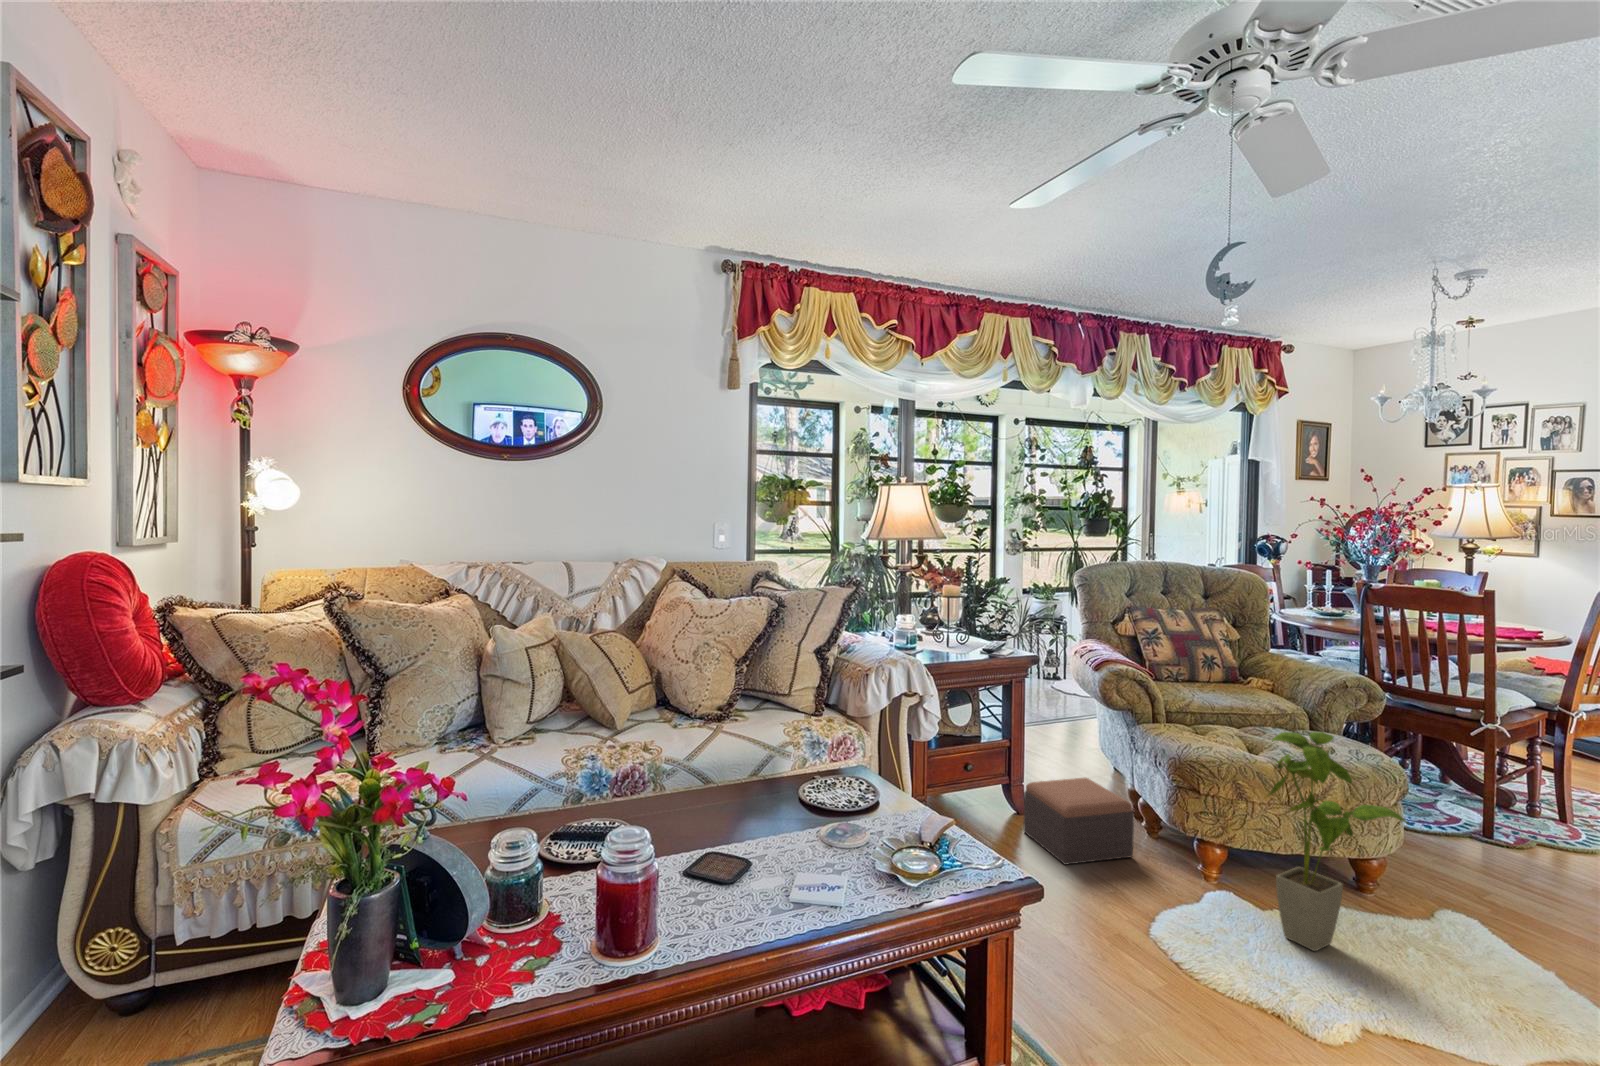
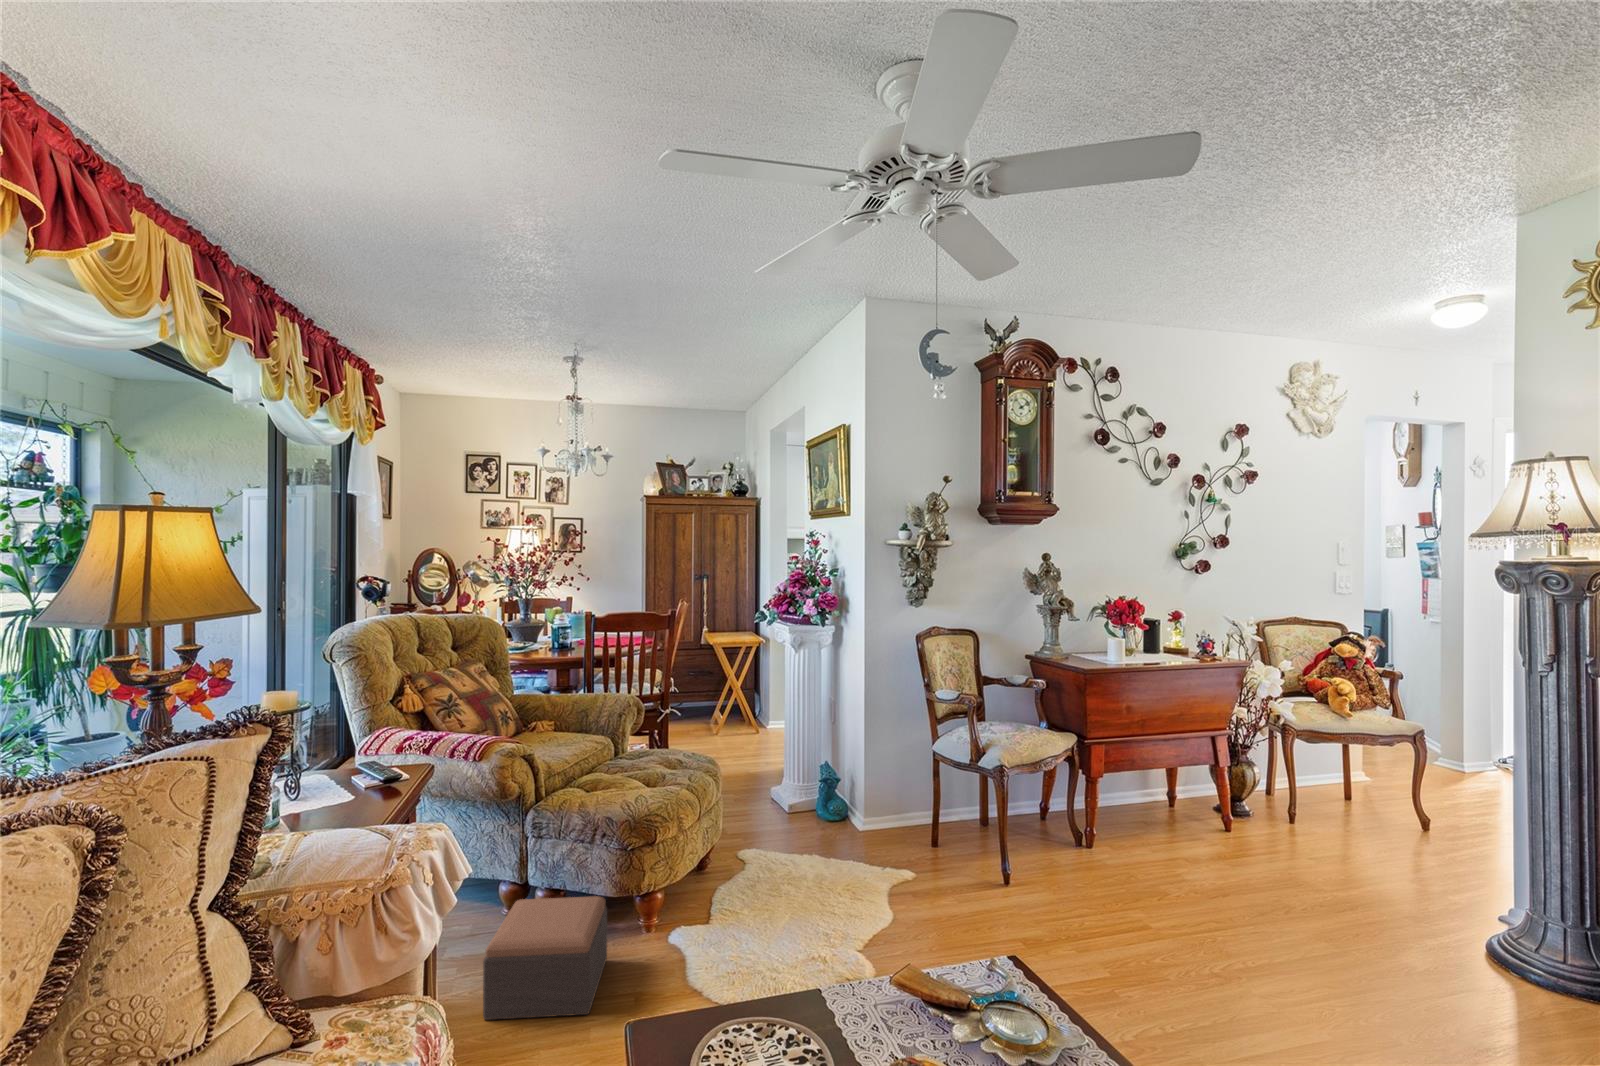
house plant: present [1268,732,1408,951] -> none [745,740,836,935]

